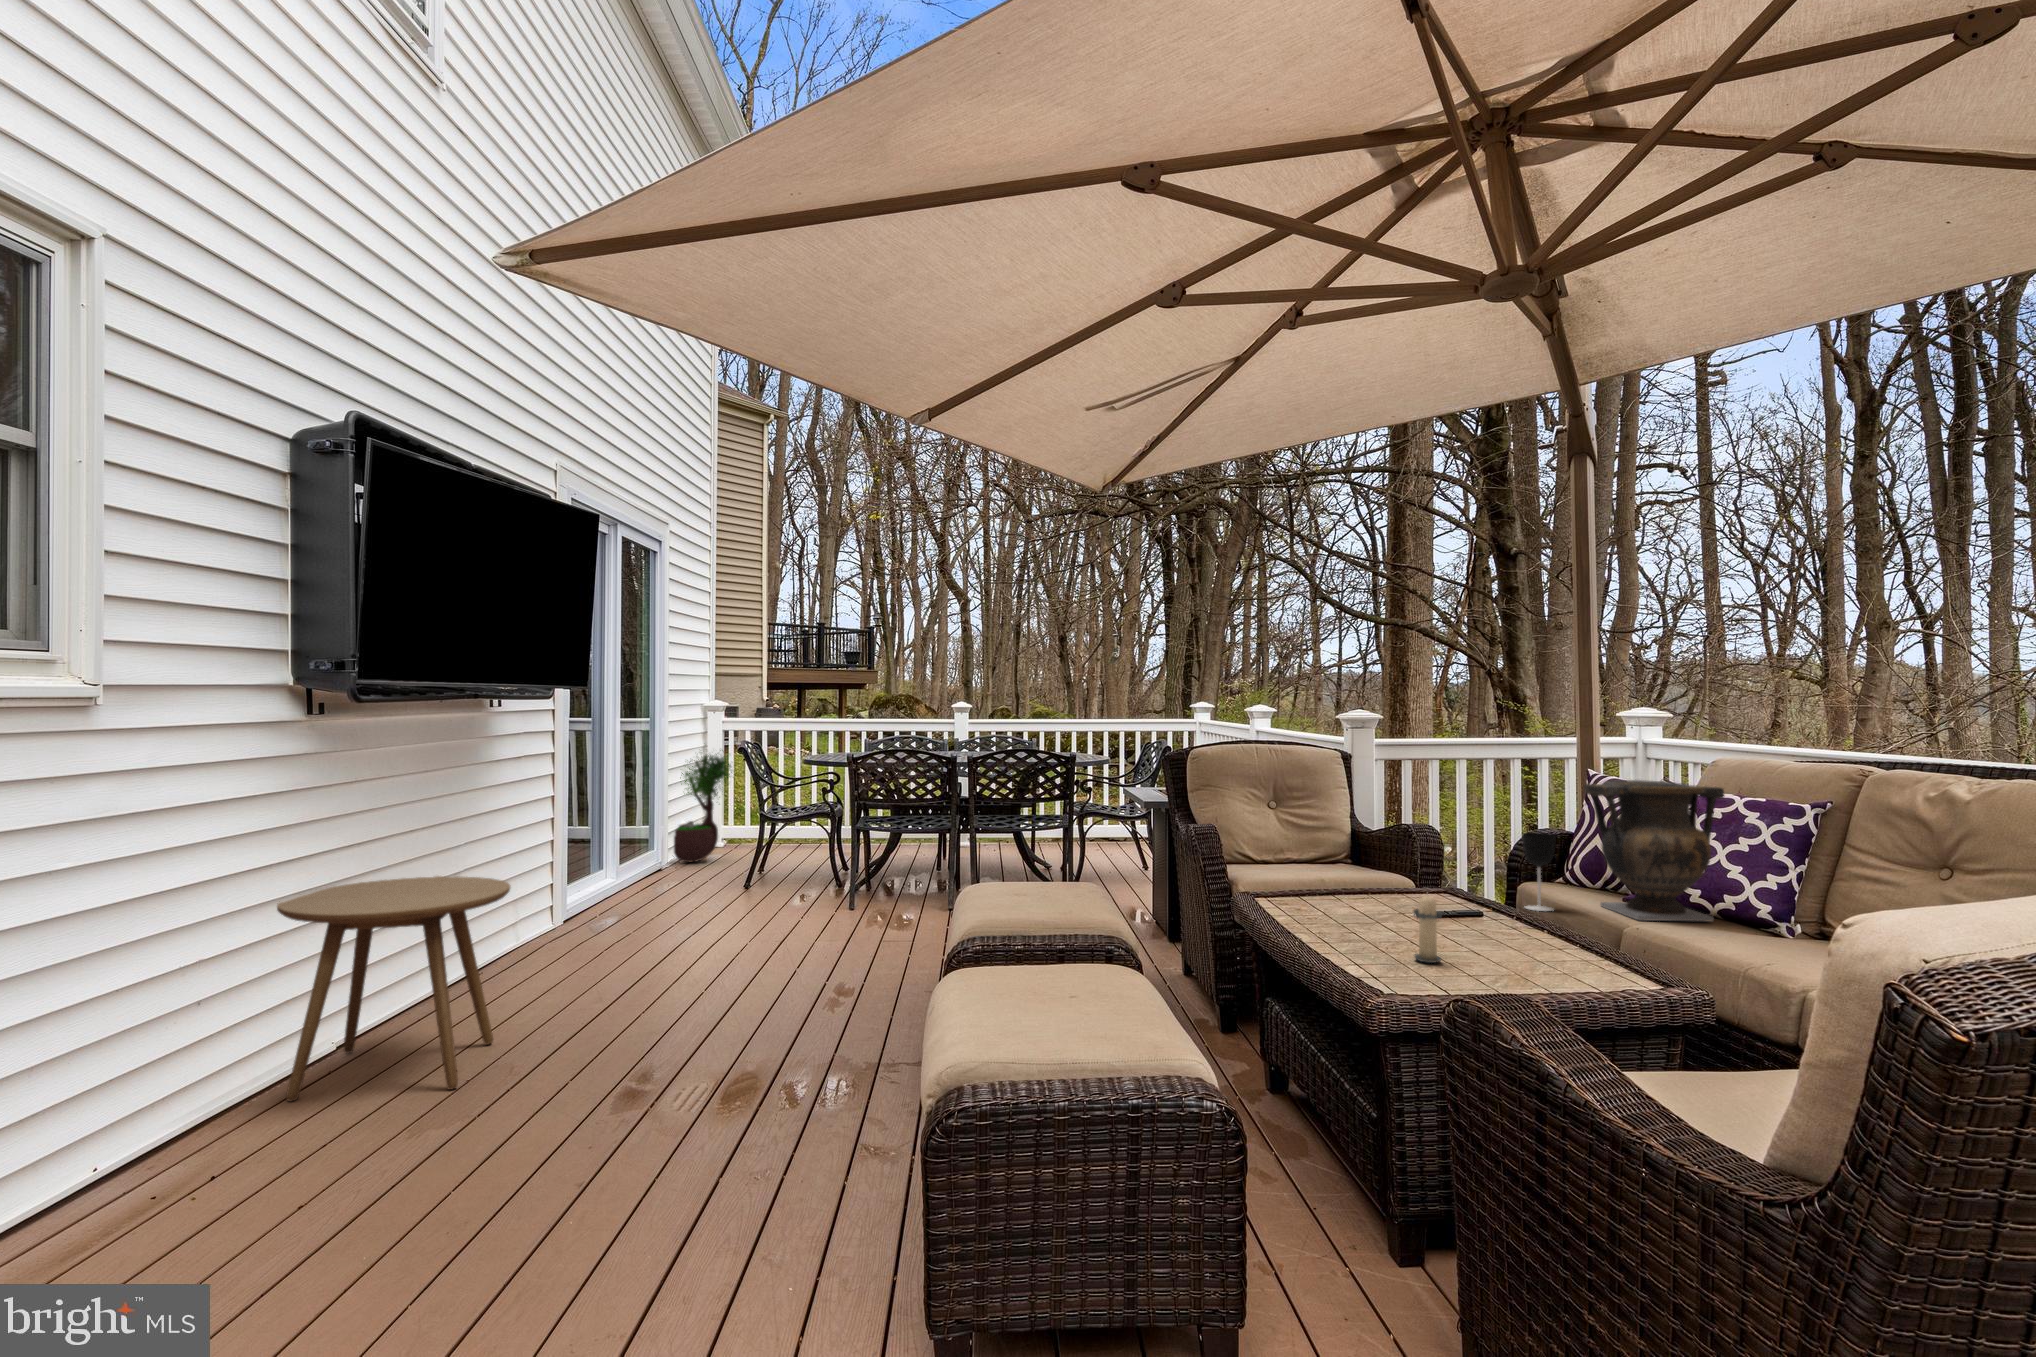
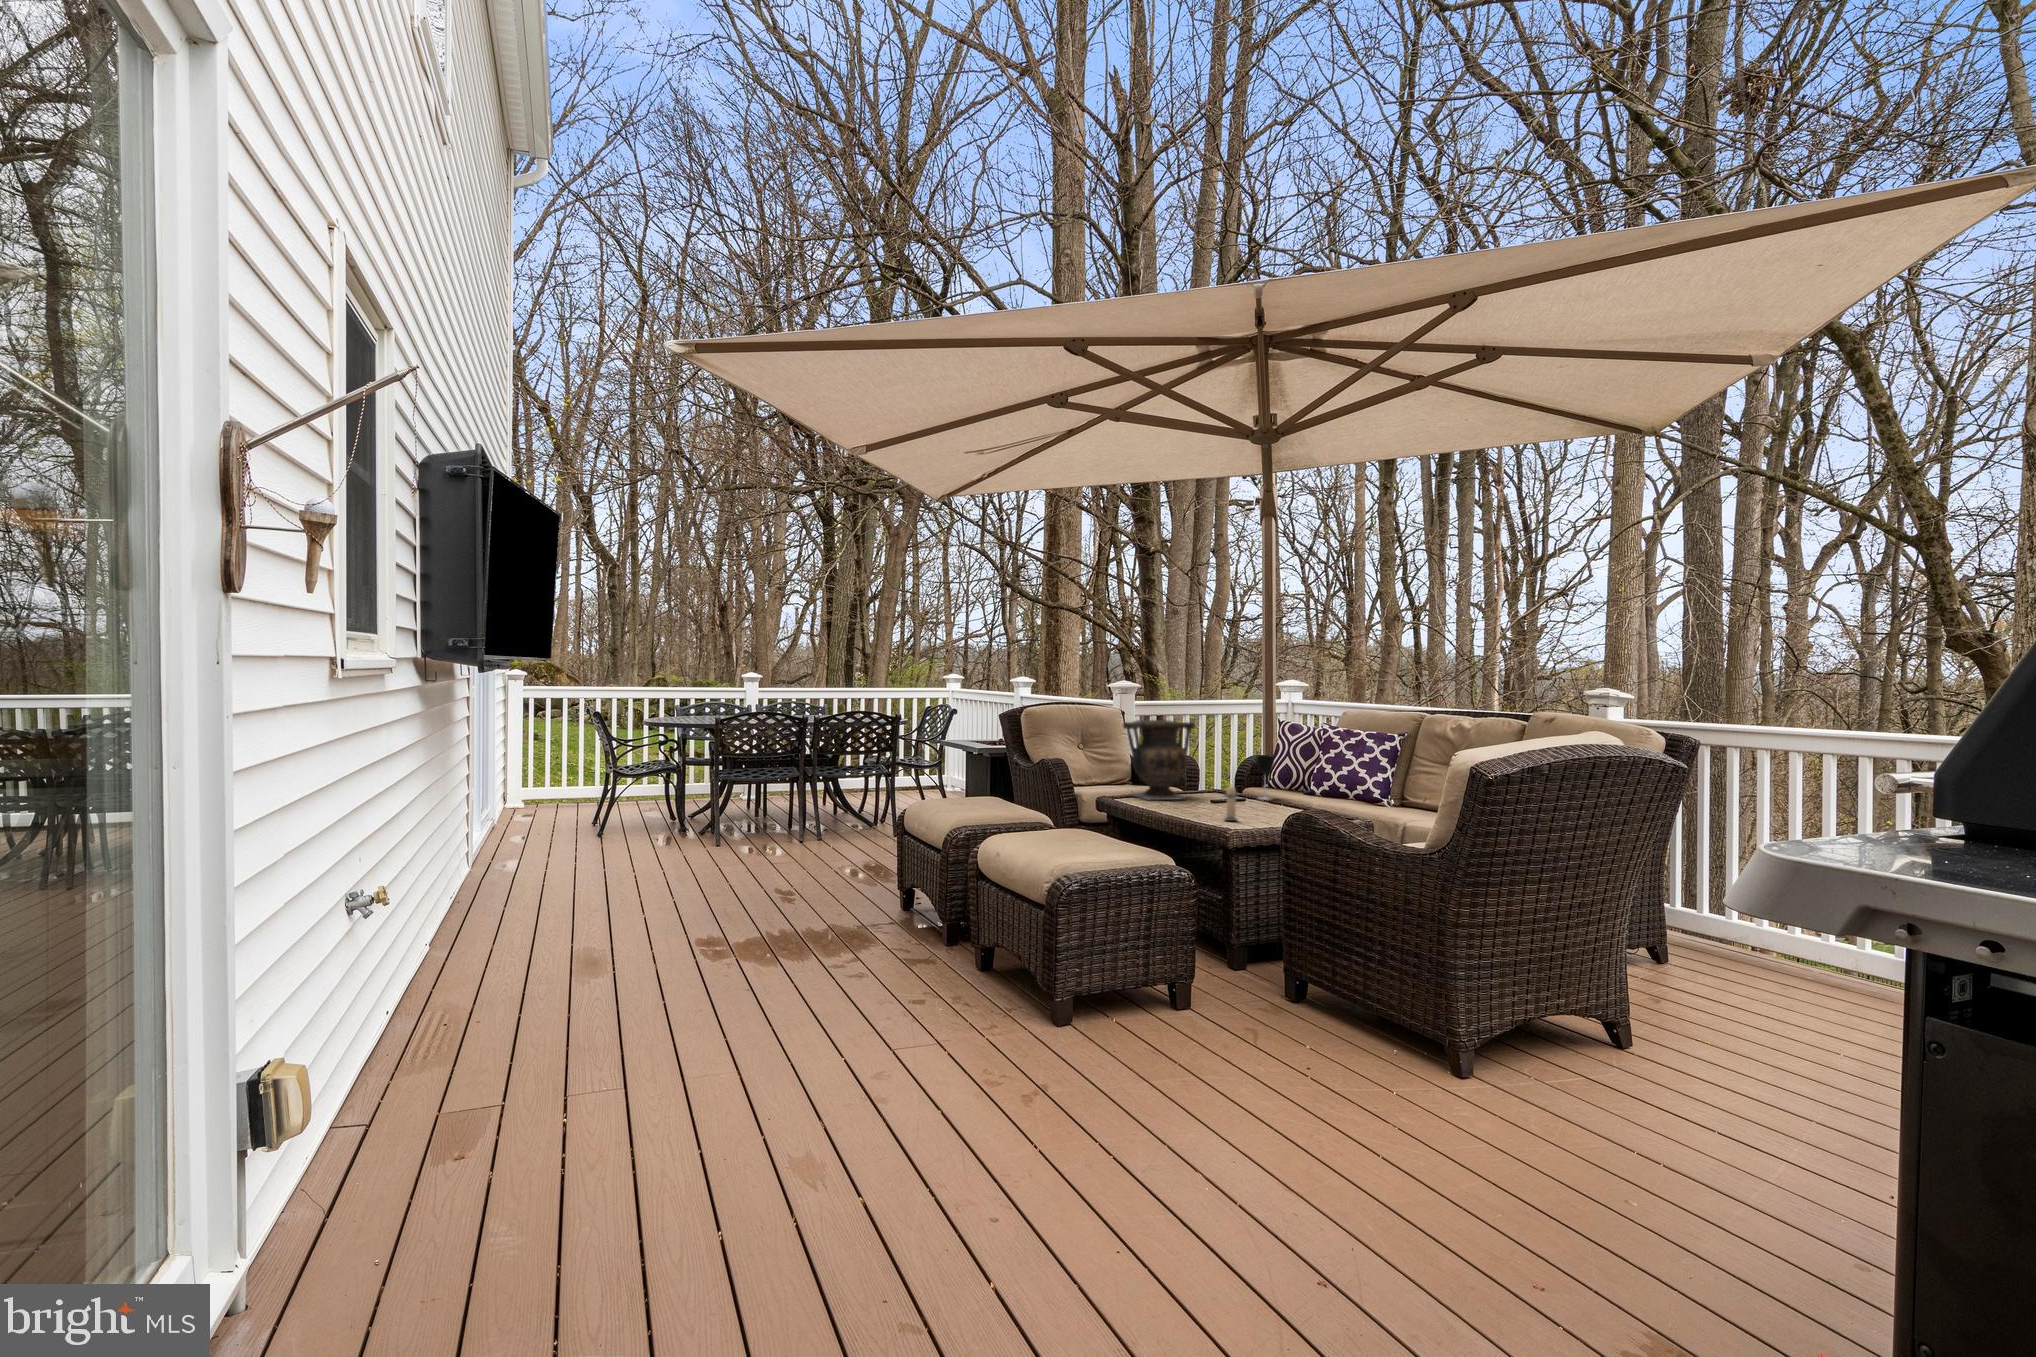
potted tree: present [674,750,732,862] -> none [502,712,570,820]
vase: present [1584,780,1724,922] -> present [1123,720,1195,800]
side table: present [277,876,510,1101] -> none [427,814,594,976]

